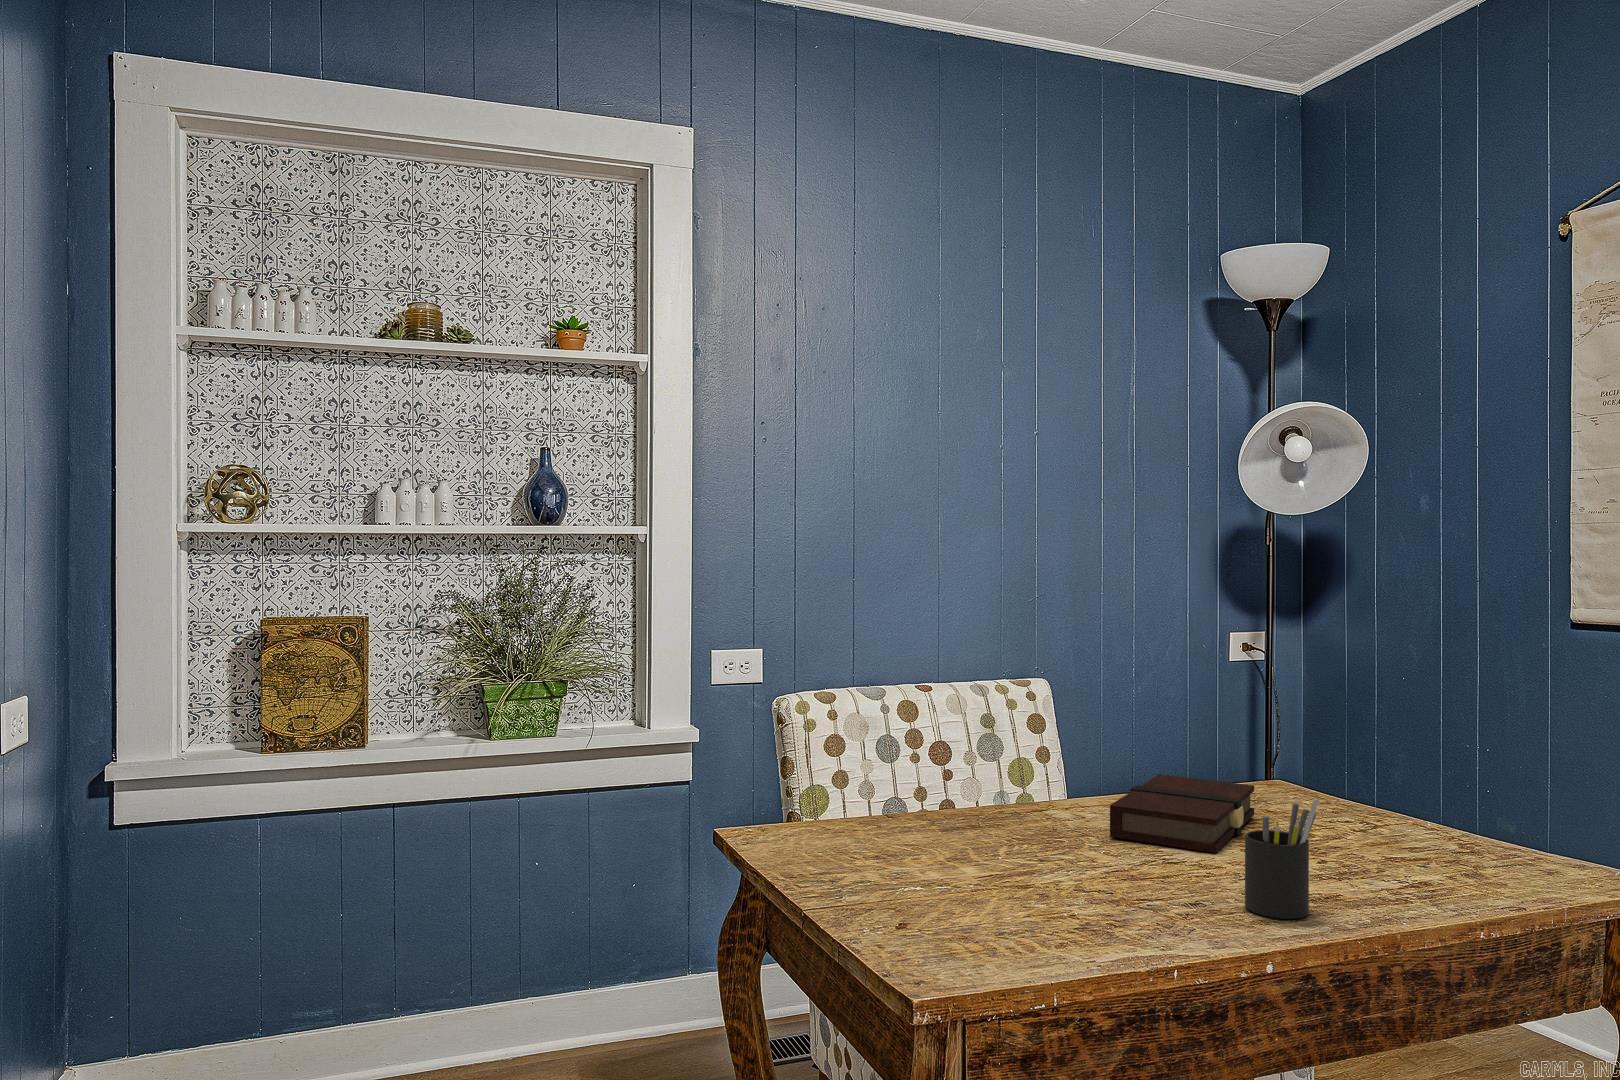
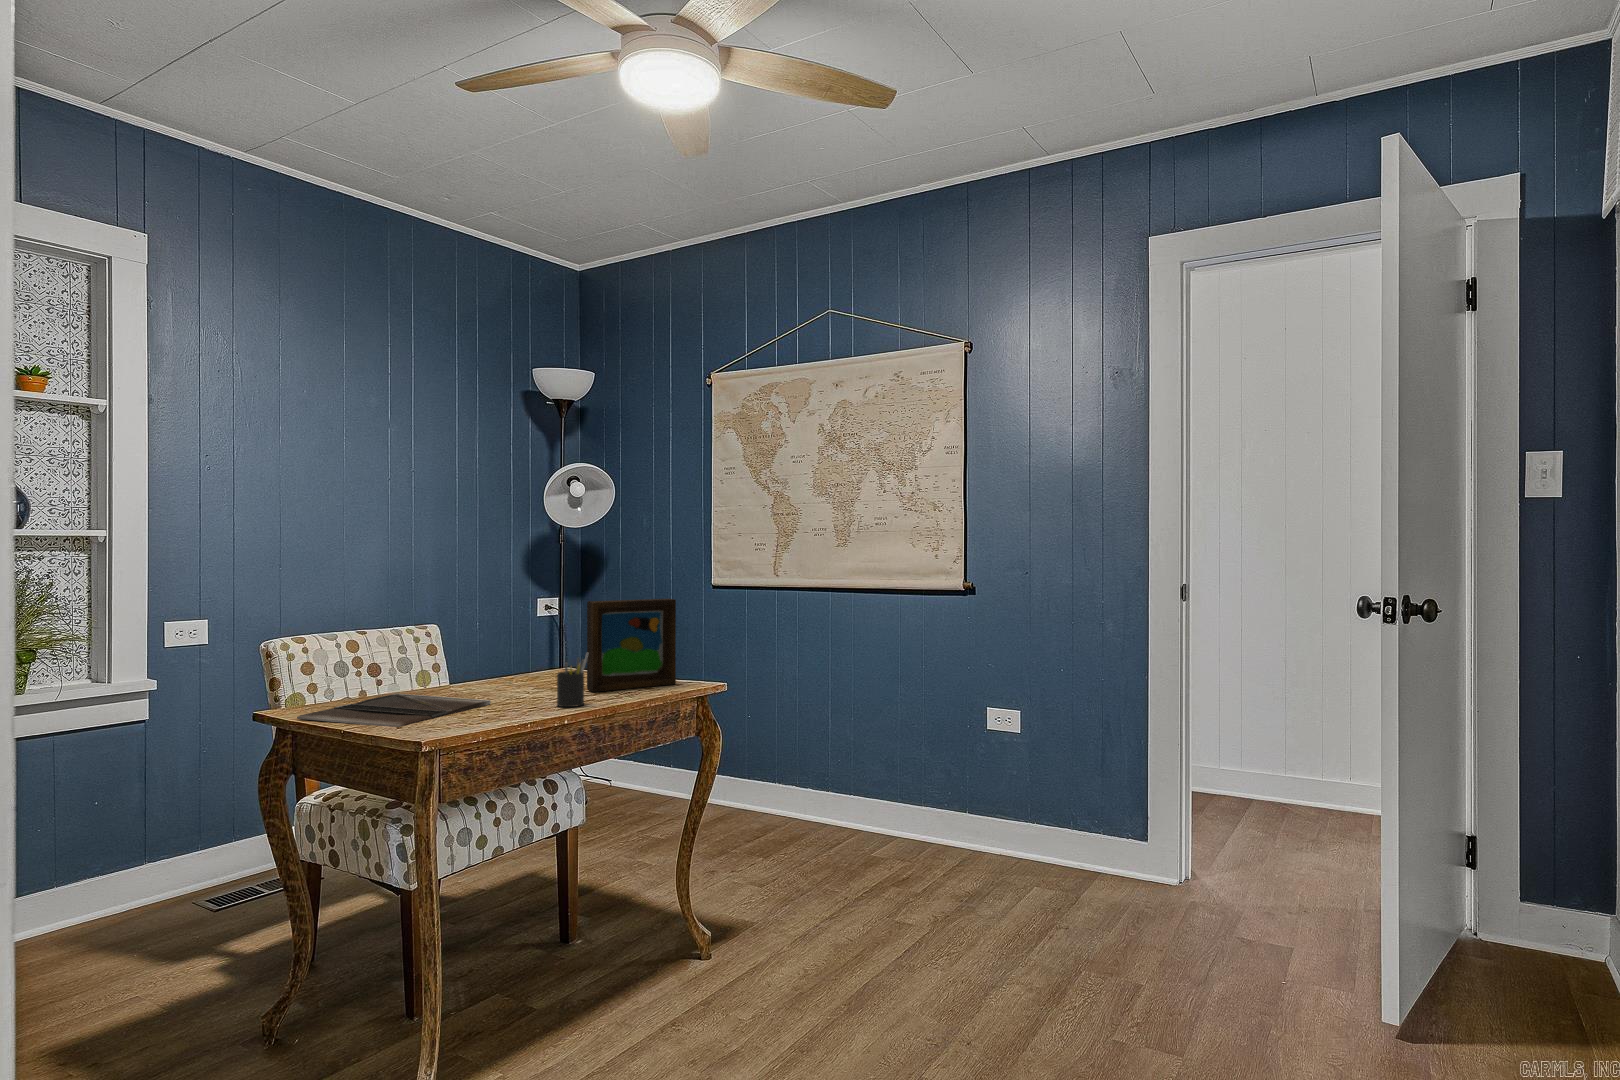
picture frame: none [1316,672,1540,879] -> present [587,599,676,692]
book: present [1110,774,1254,853] -> none [486,665,557,694]
laptop: none [788,810,1110,909] -> present [297,694,490,727]

